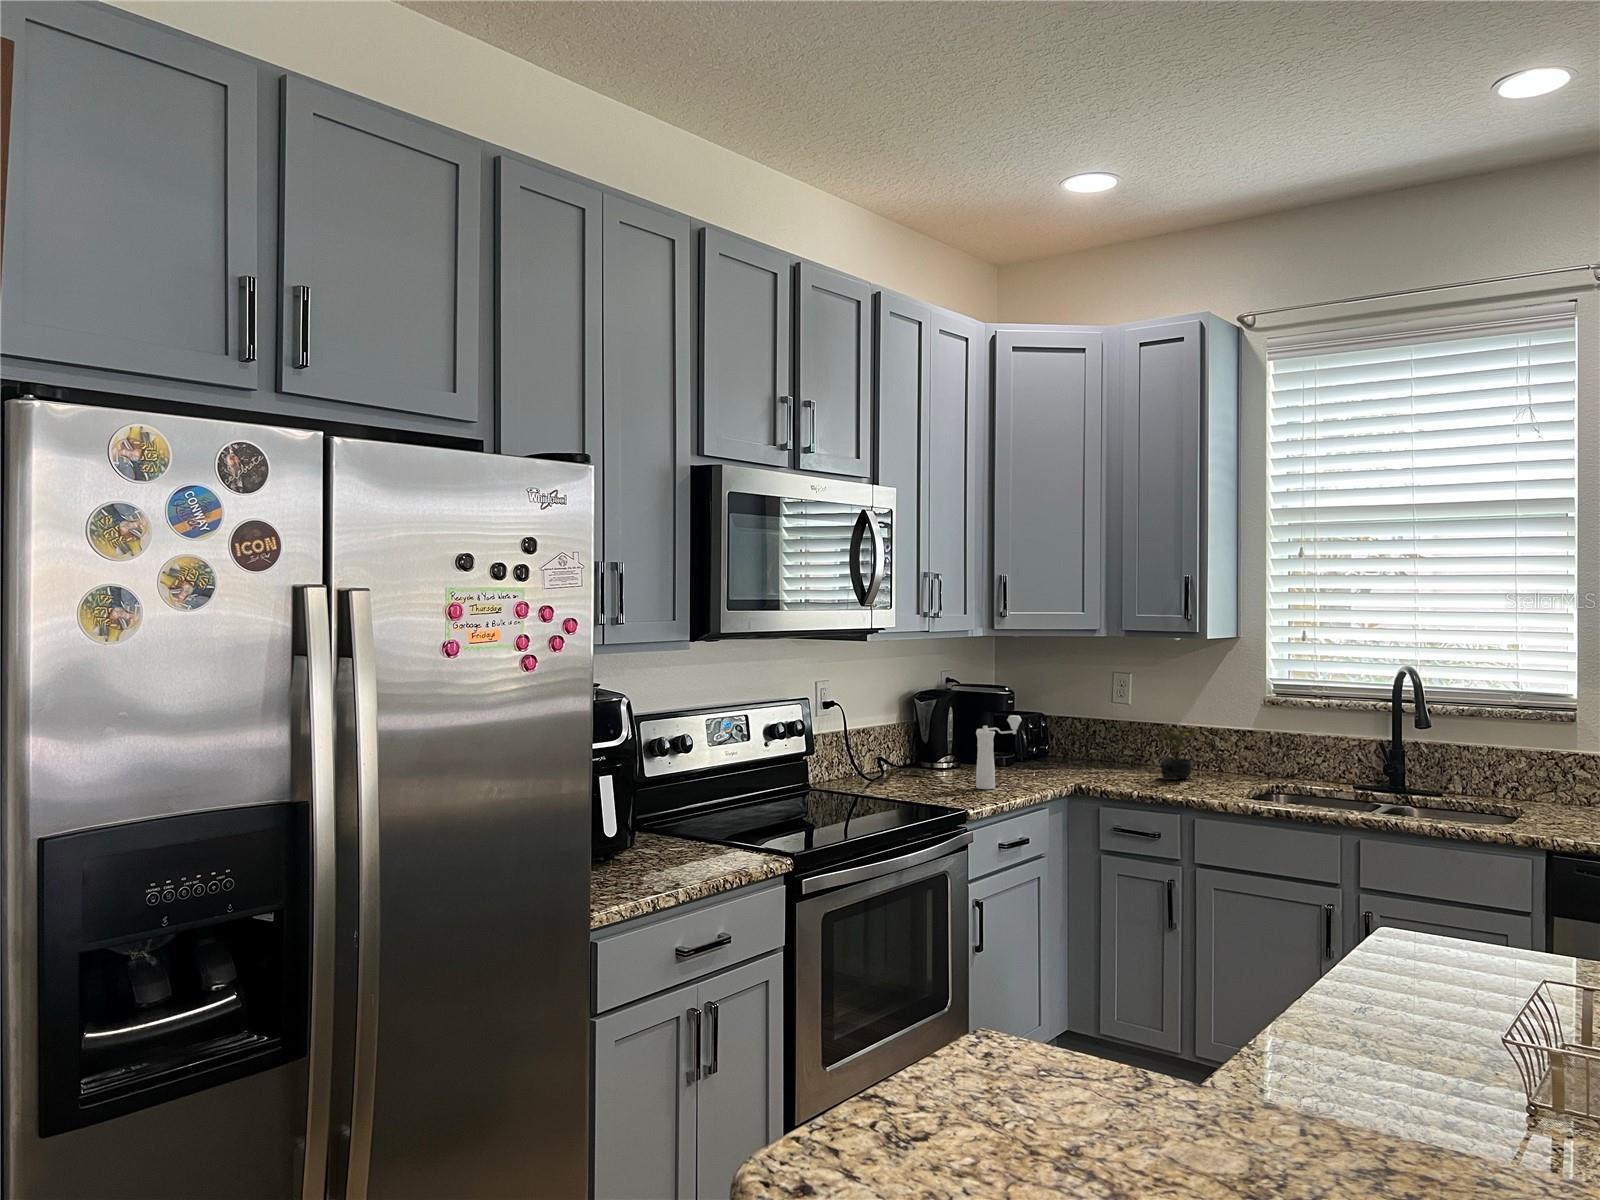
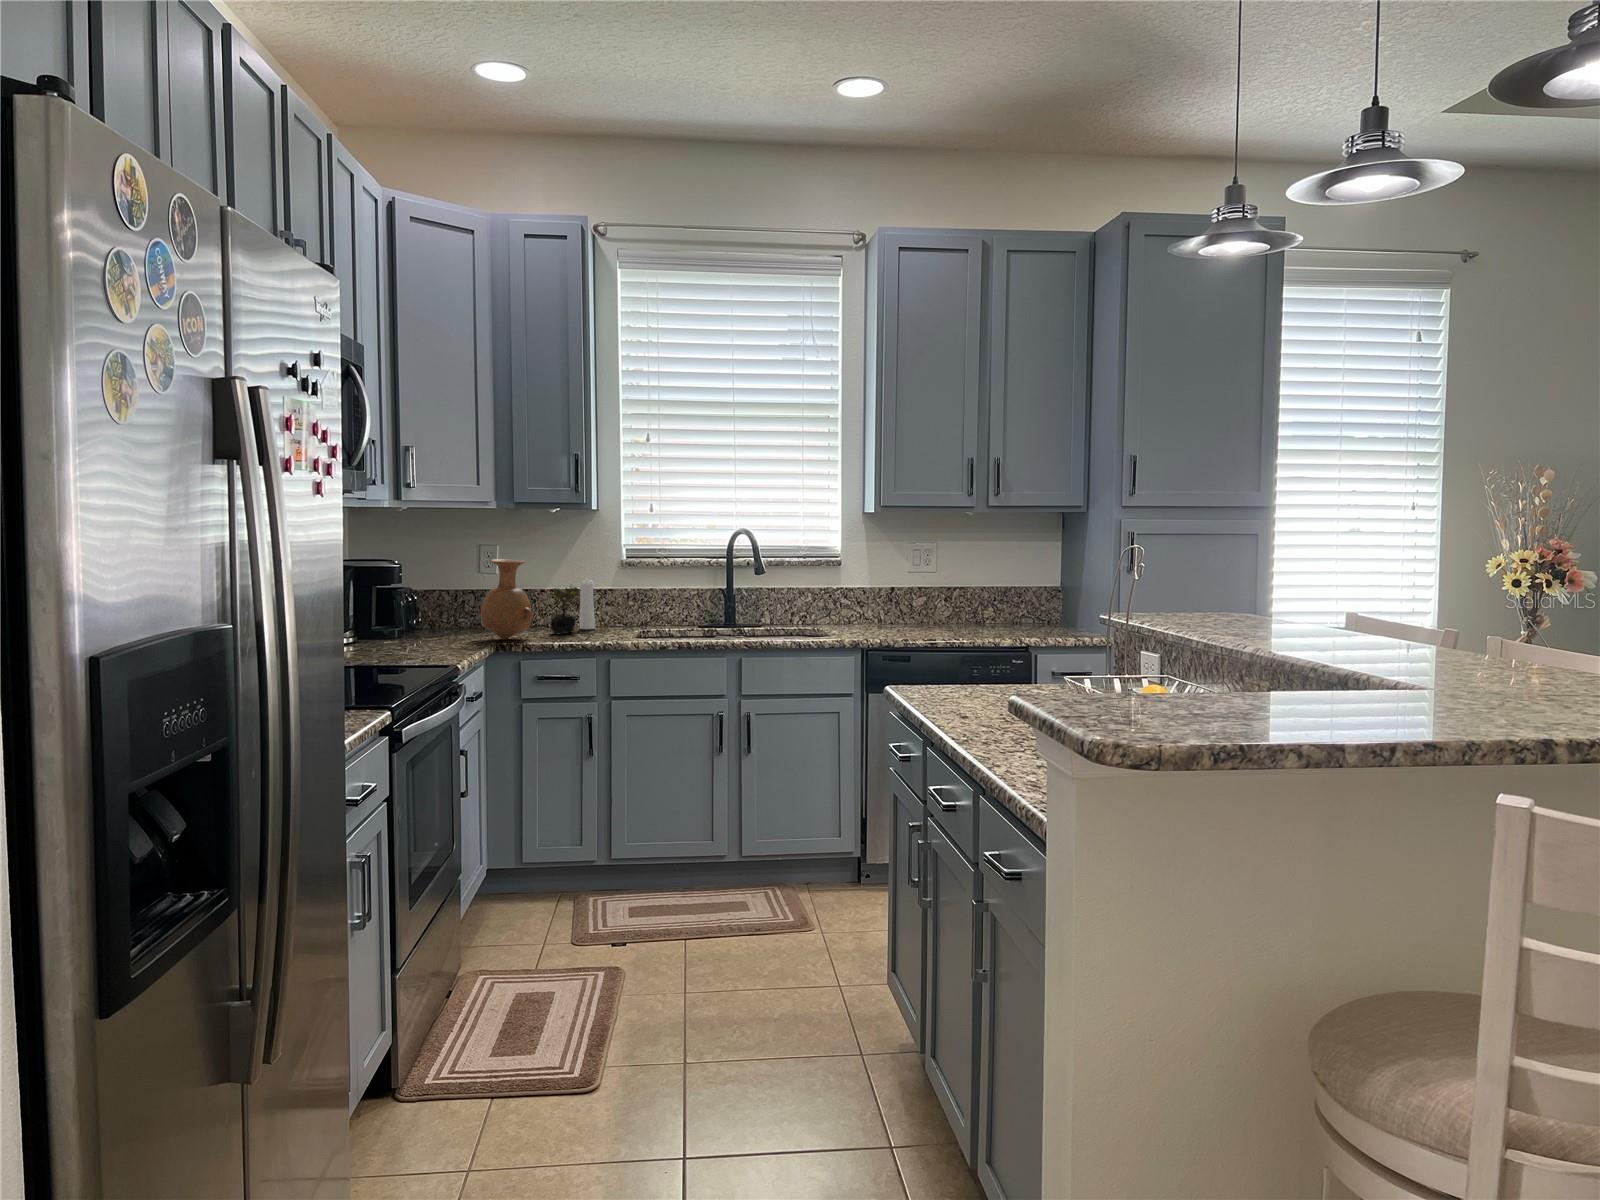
vase: none [1071,694,1126,781] -> present [479,559,533,639]
pepper mill: present [976,715,1022,789] -> present [579,573,601,629]

